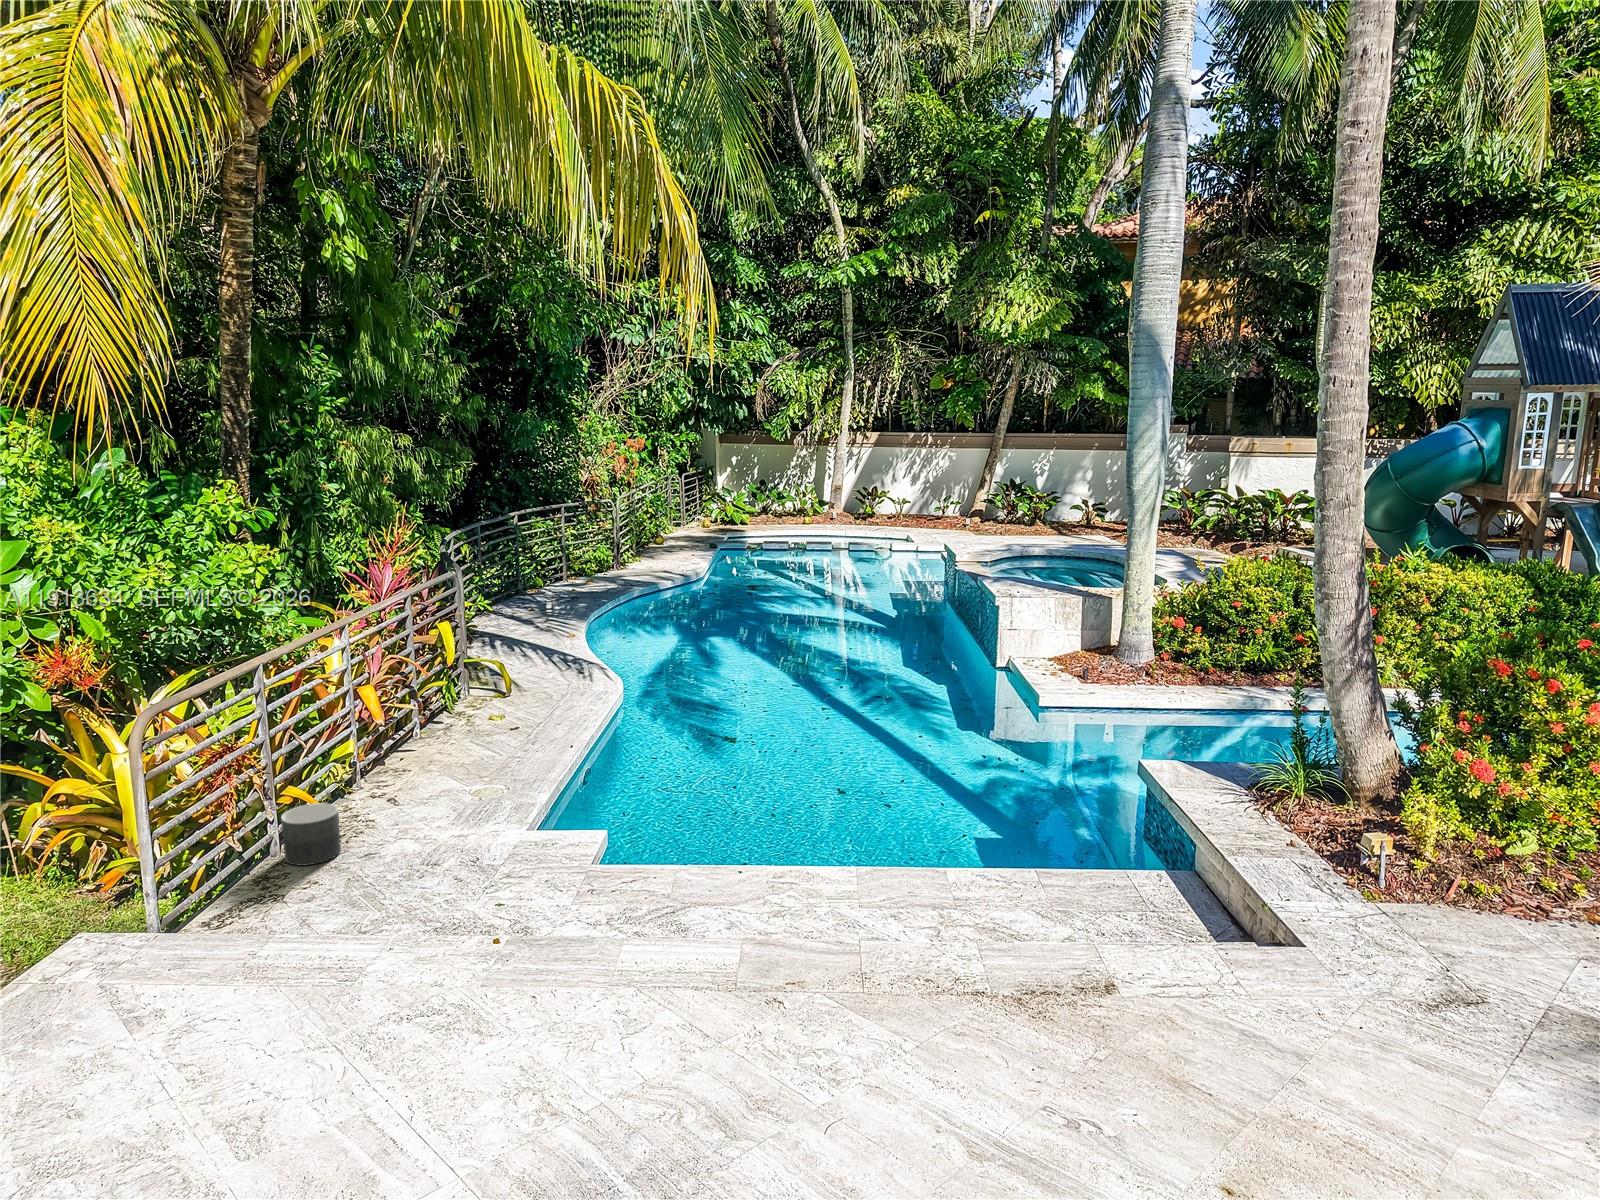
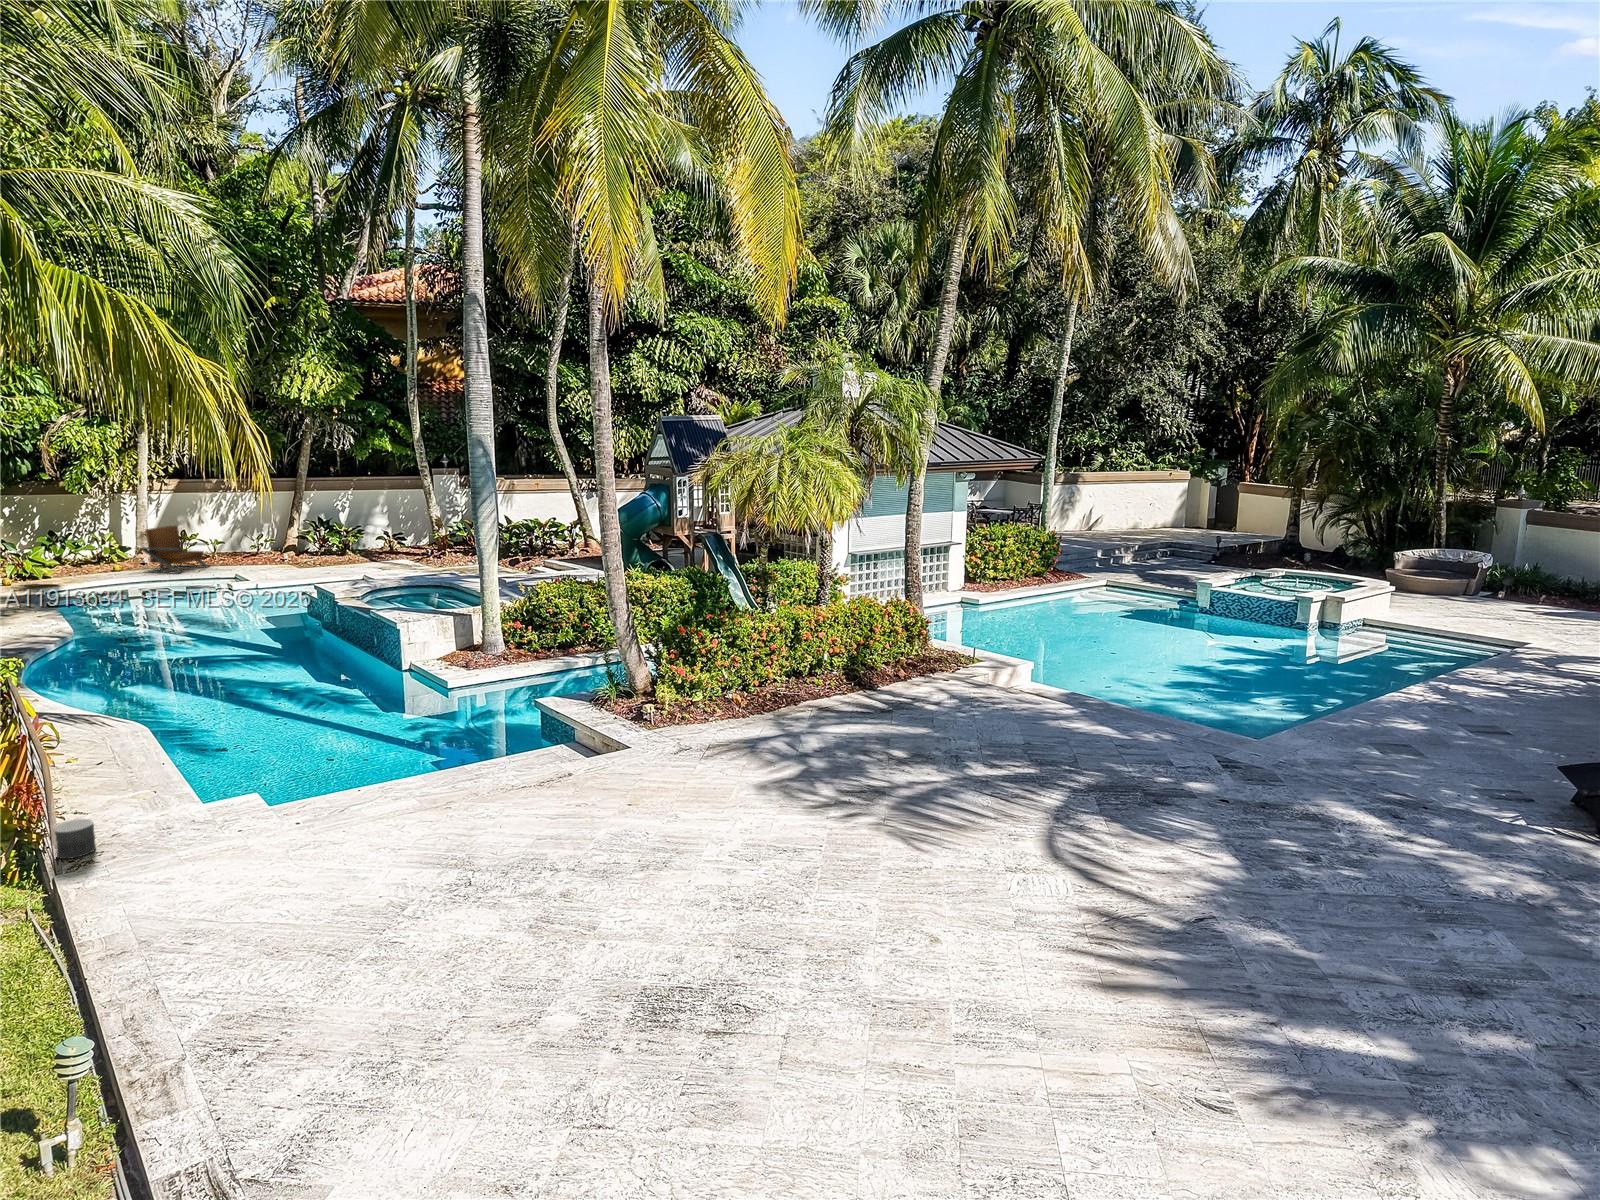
lounge chair: none [832,480,895,530] -> present [140,525,210,574]

